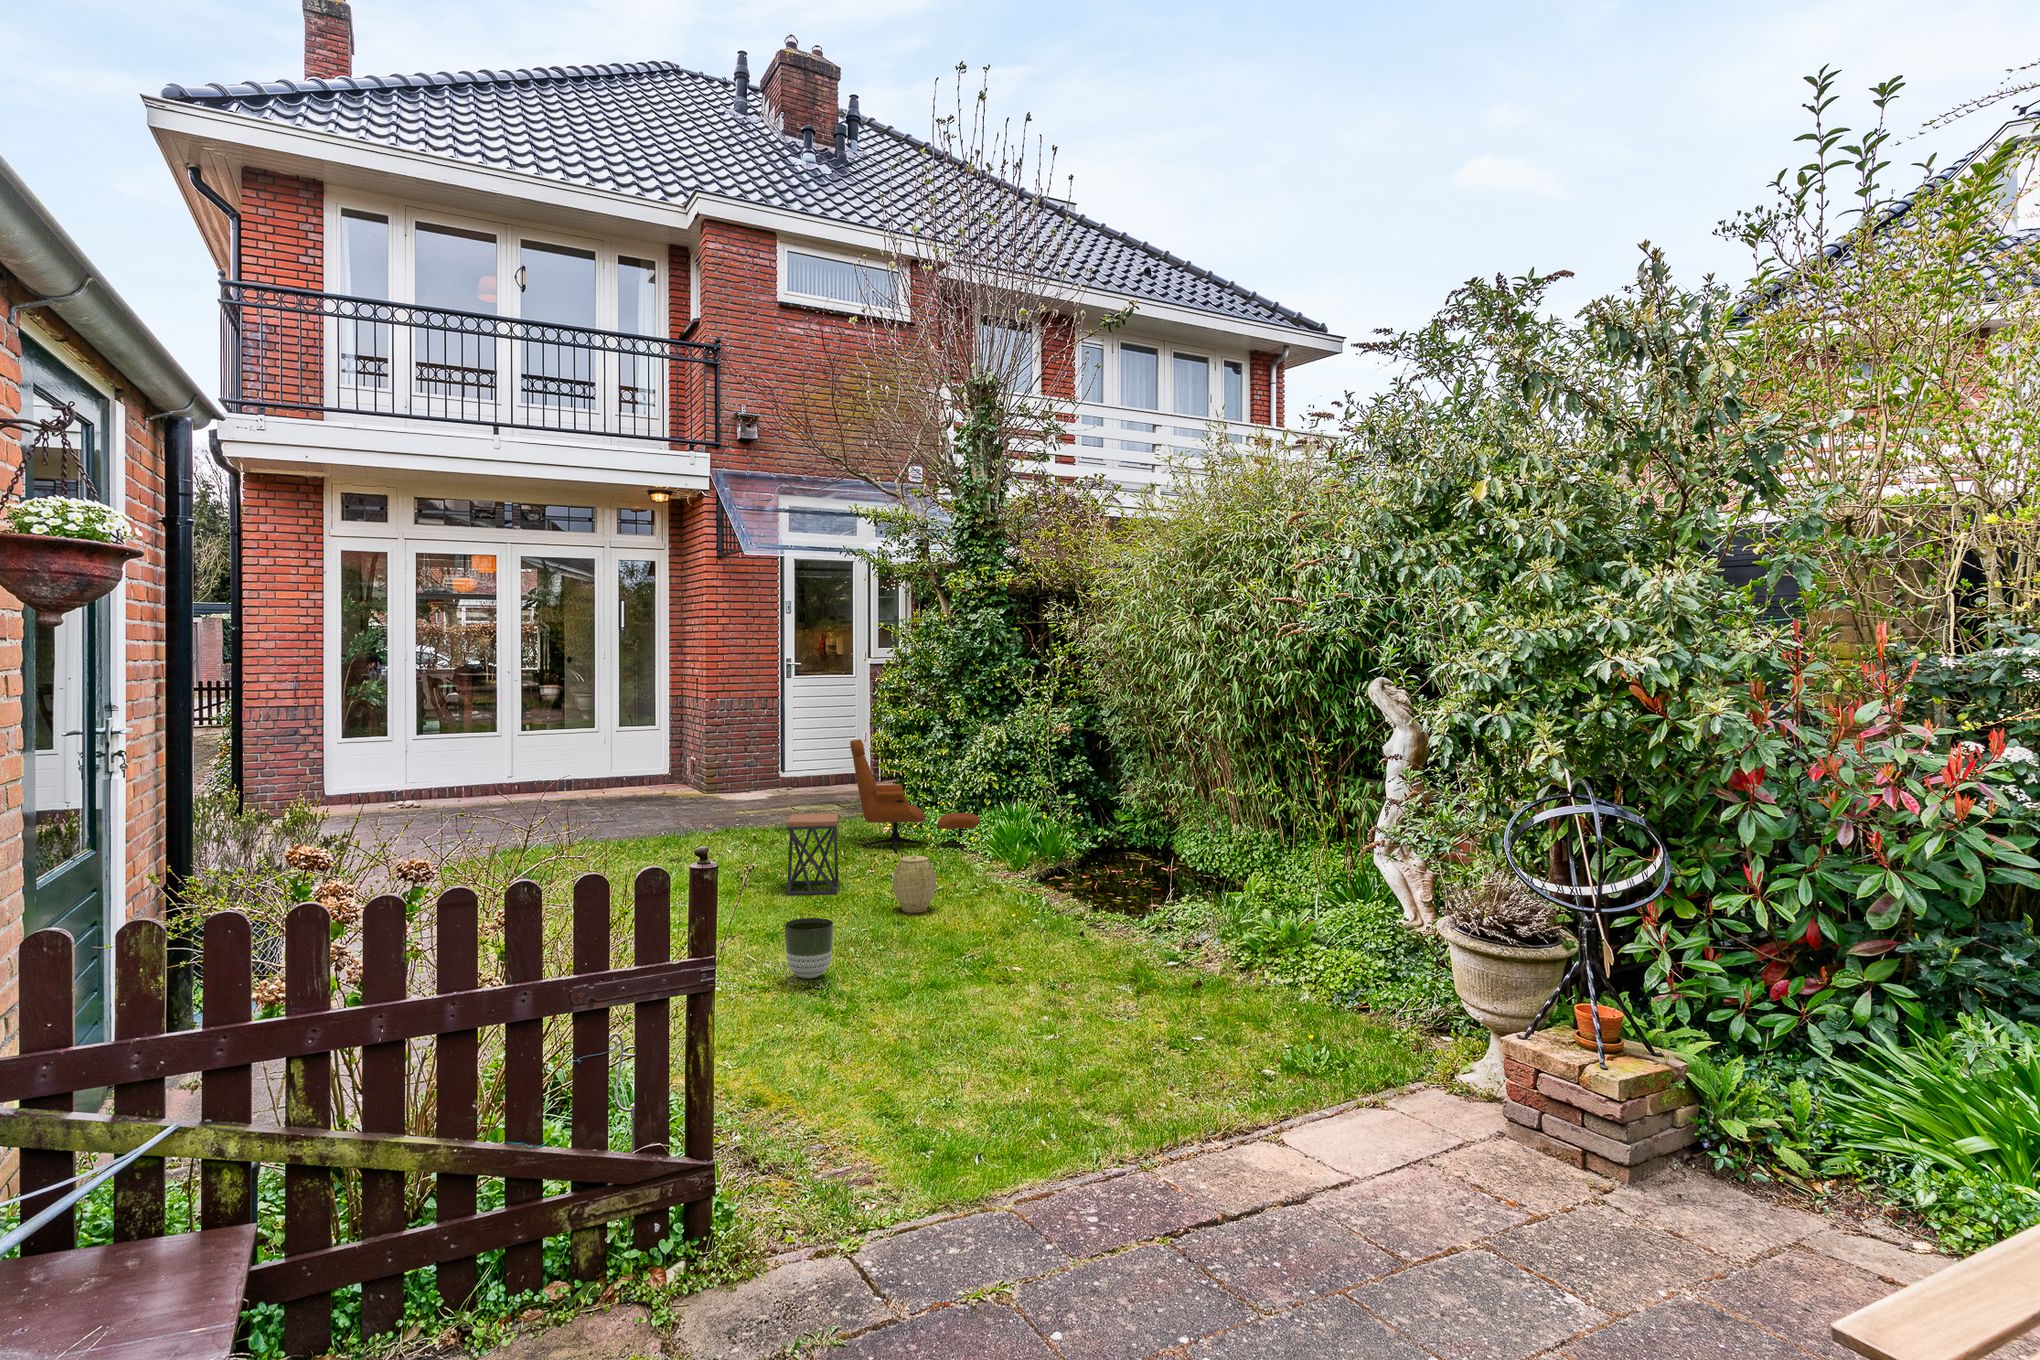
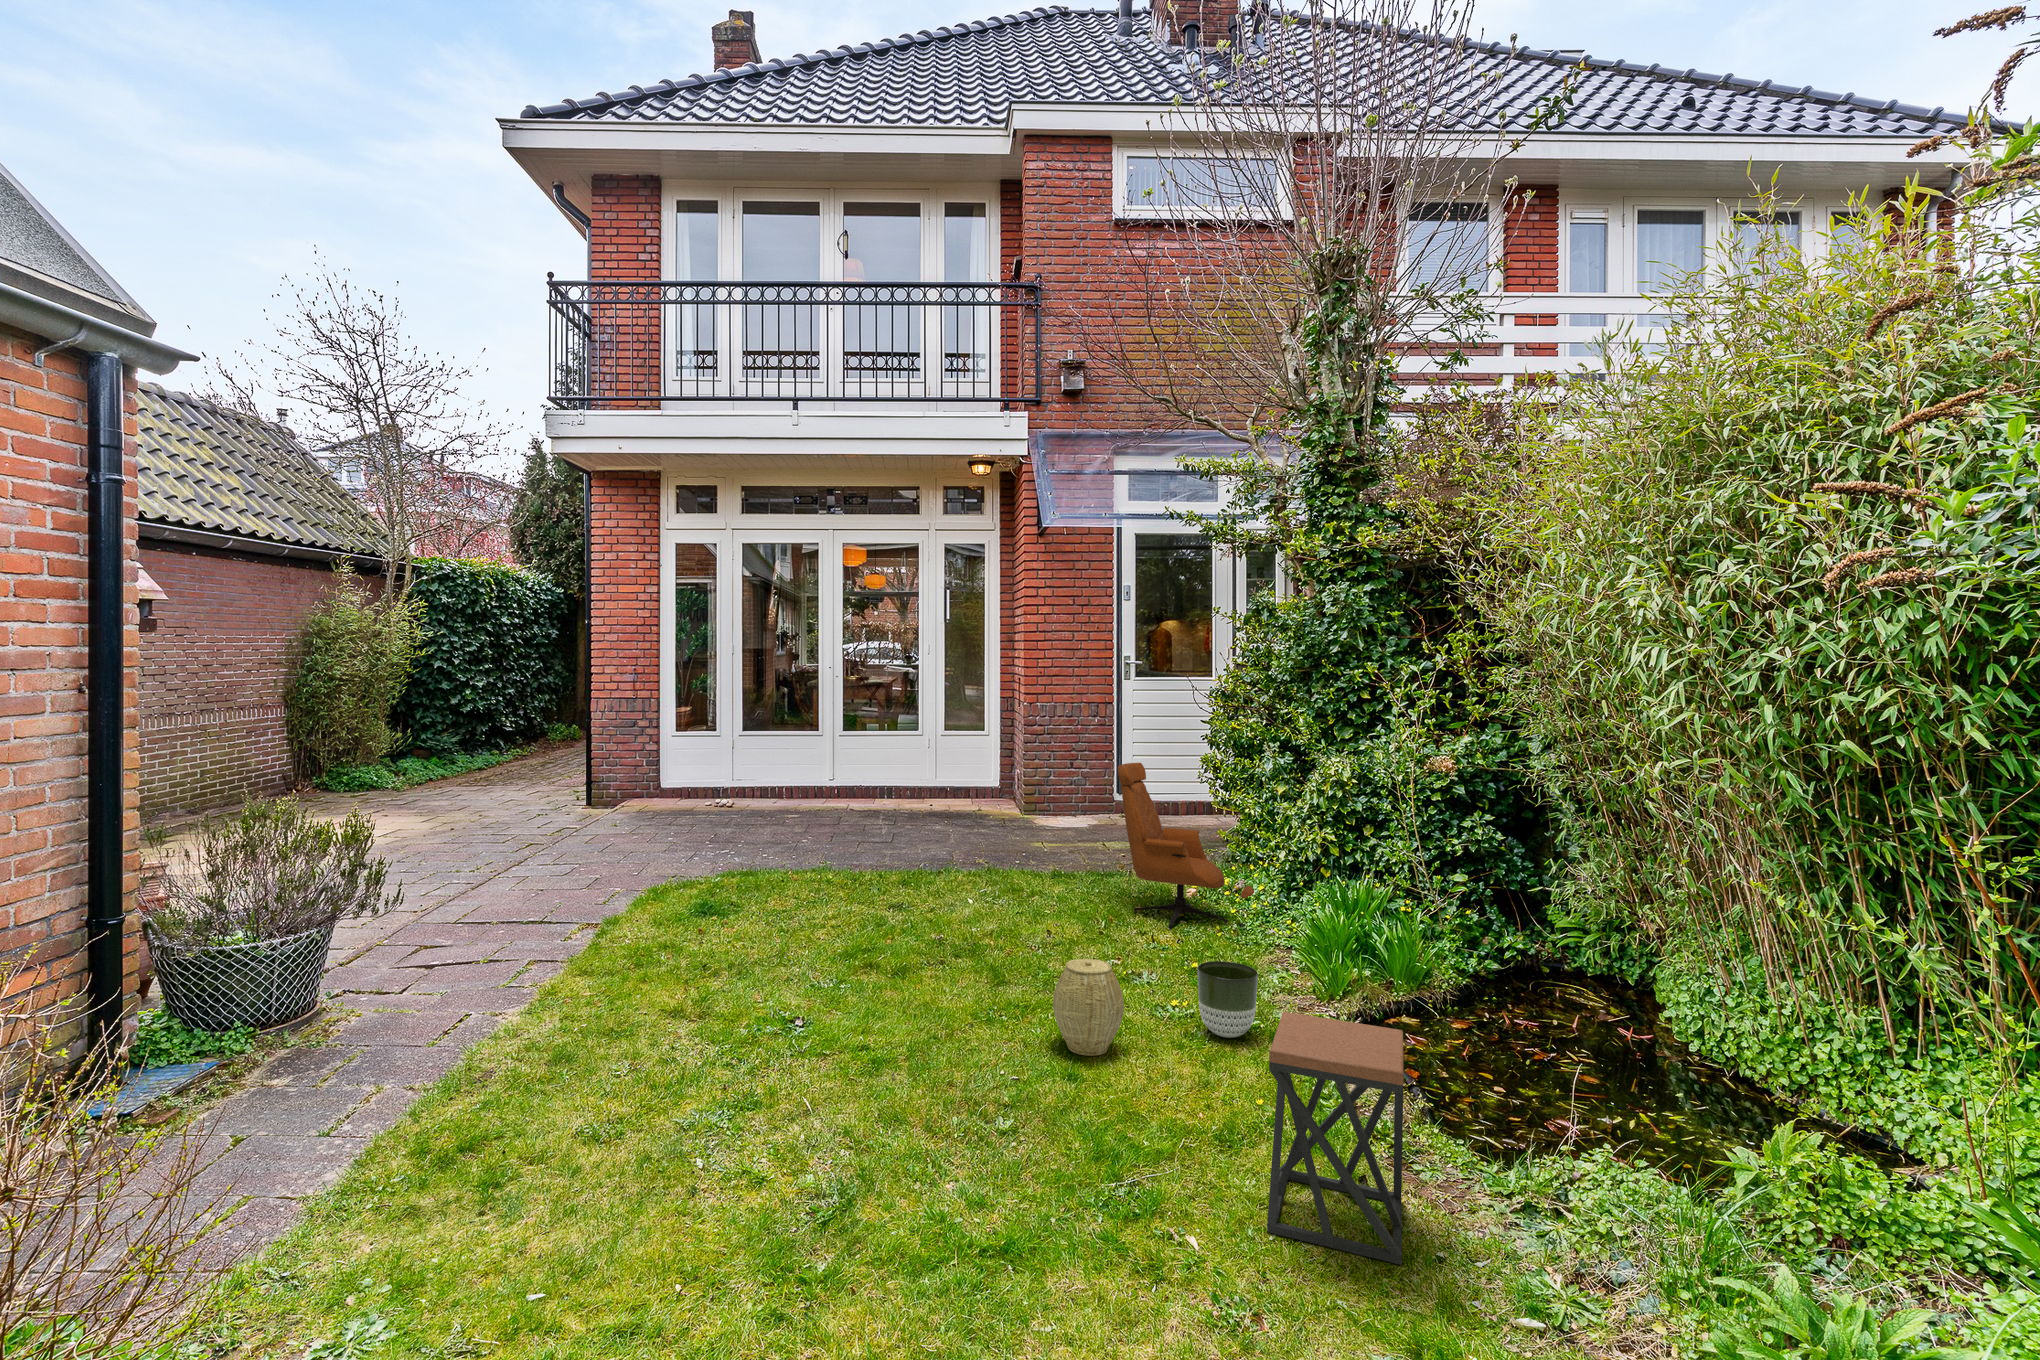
stool: present [787,814,838,895] -> present [1267,1012,1404,1265]
planter: present [785,918,833,979] -> present [1197,961,1258,1038]

